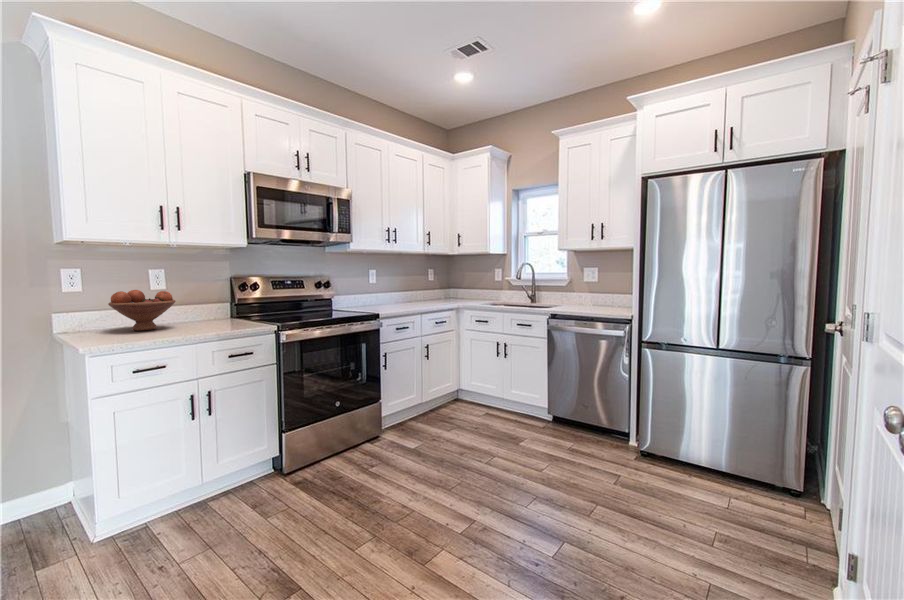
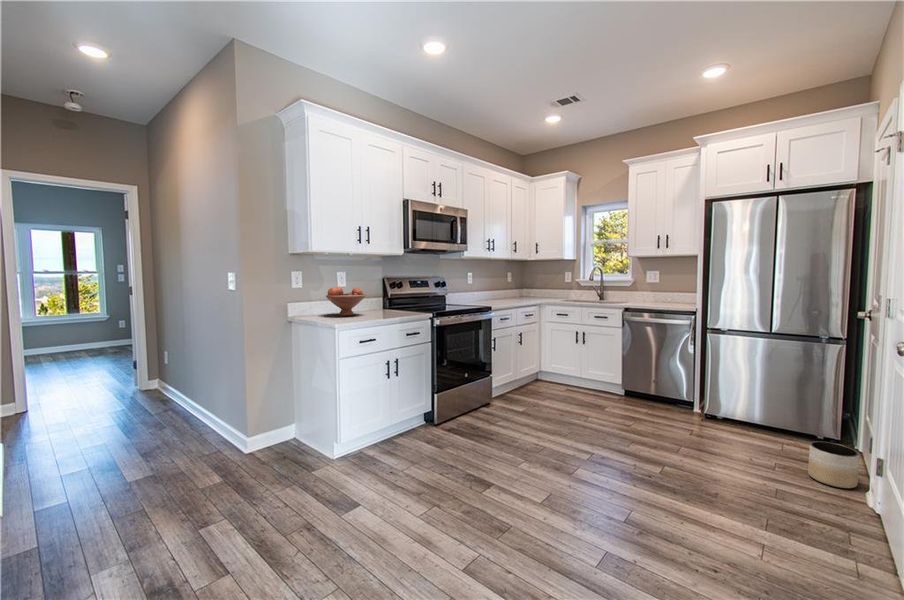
planter: none [757,507,826,583] -> present [808,441,859,489]

